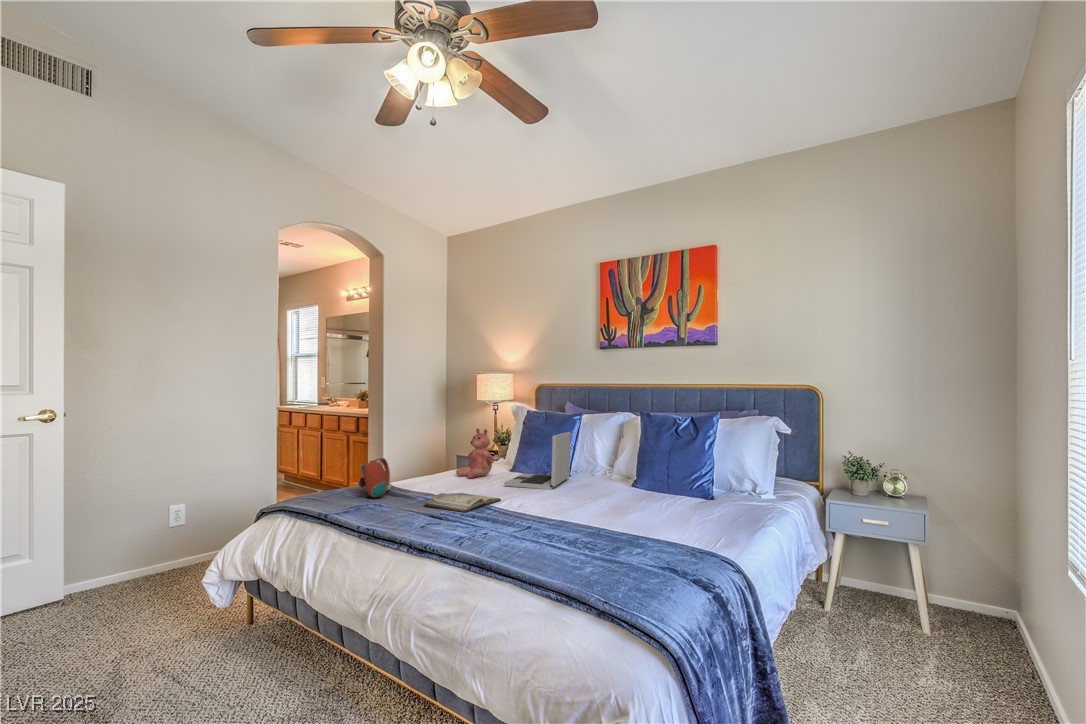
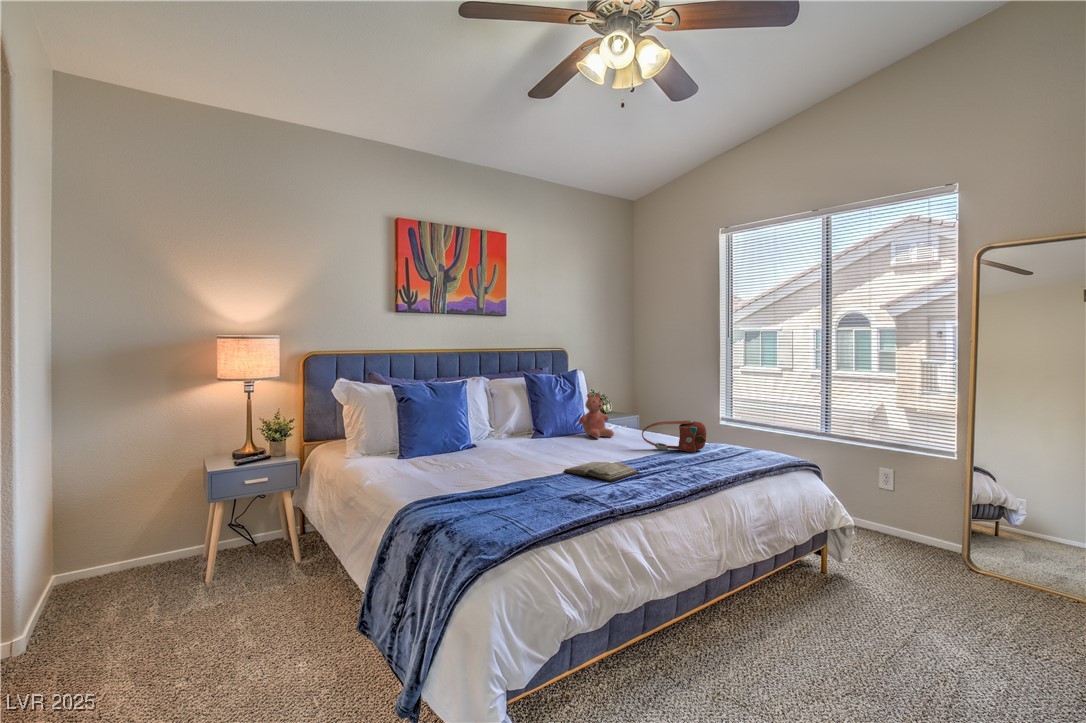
teddy bear: present [456,429,494,478] -> present [579,393,614,438]
laptop: present [504,432,571,490] -> none [470,400,548,460]
handbag: present [358,458,391,497] -> present [642,420,706,452]

